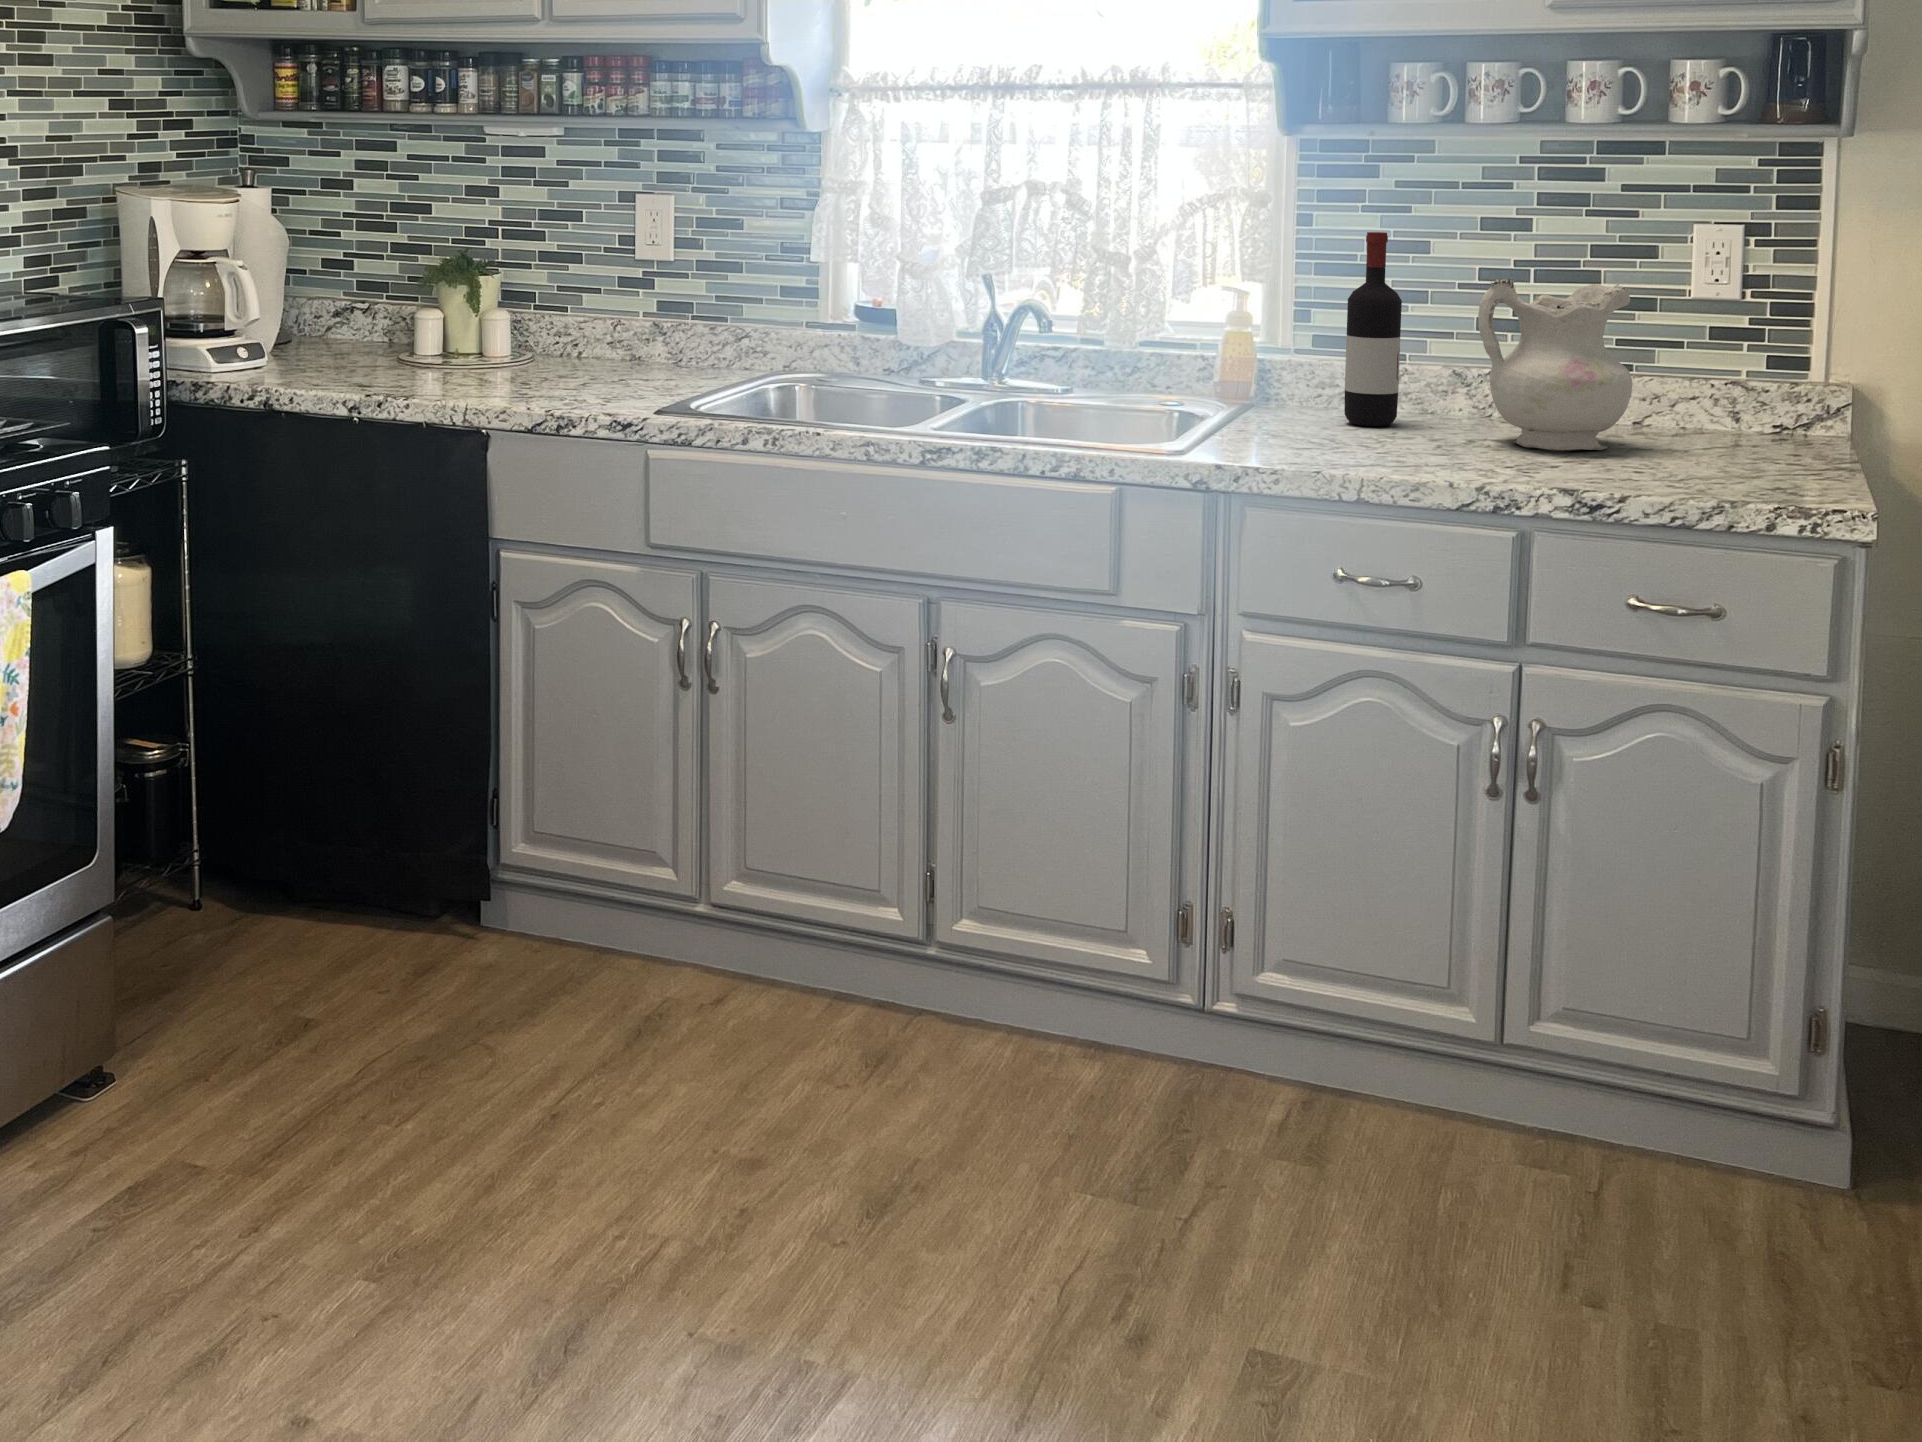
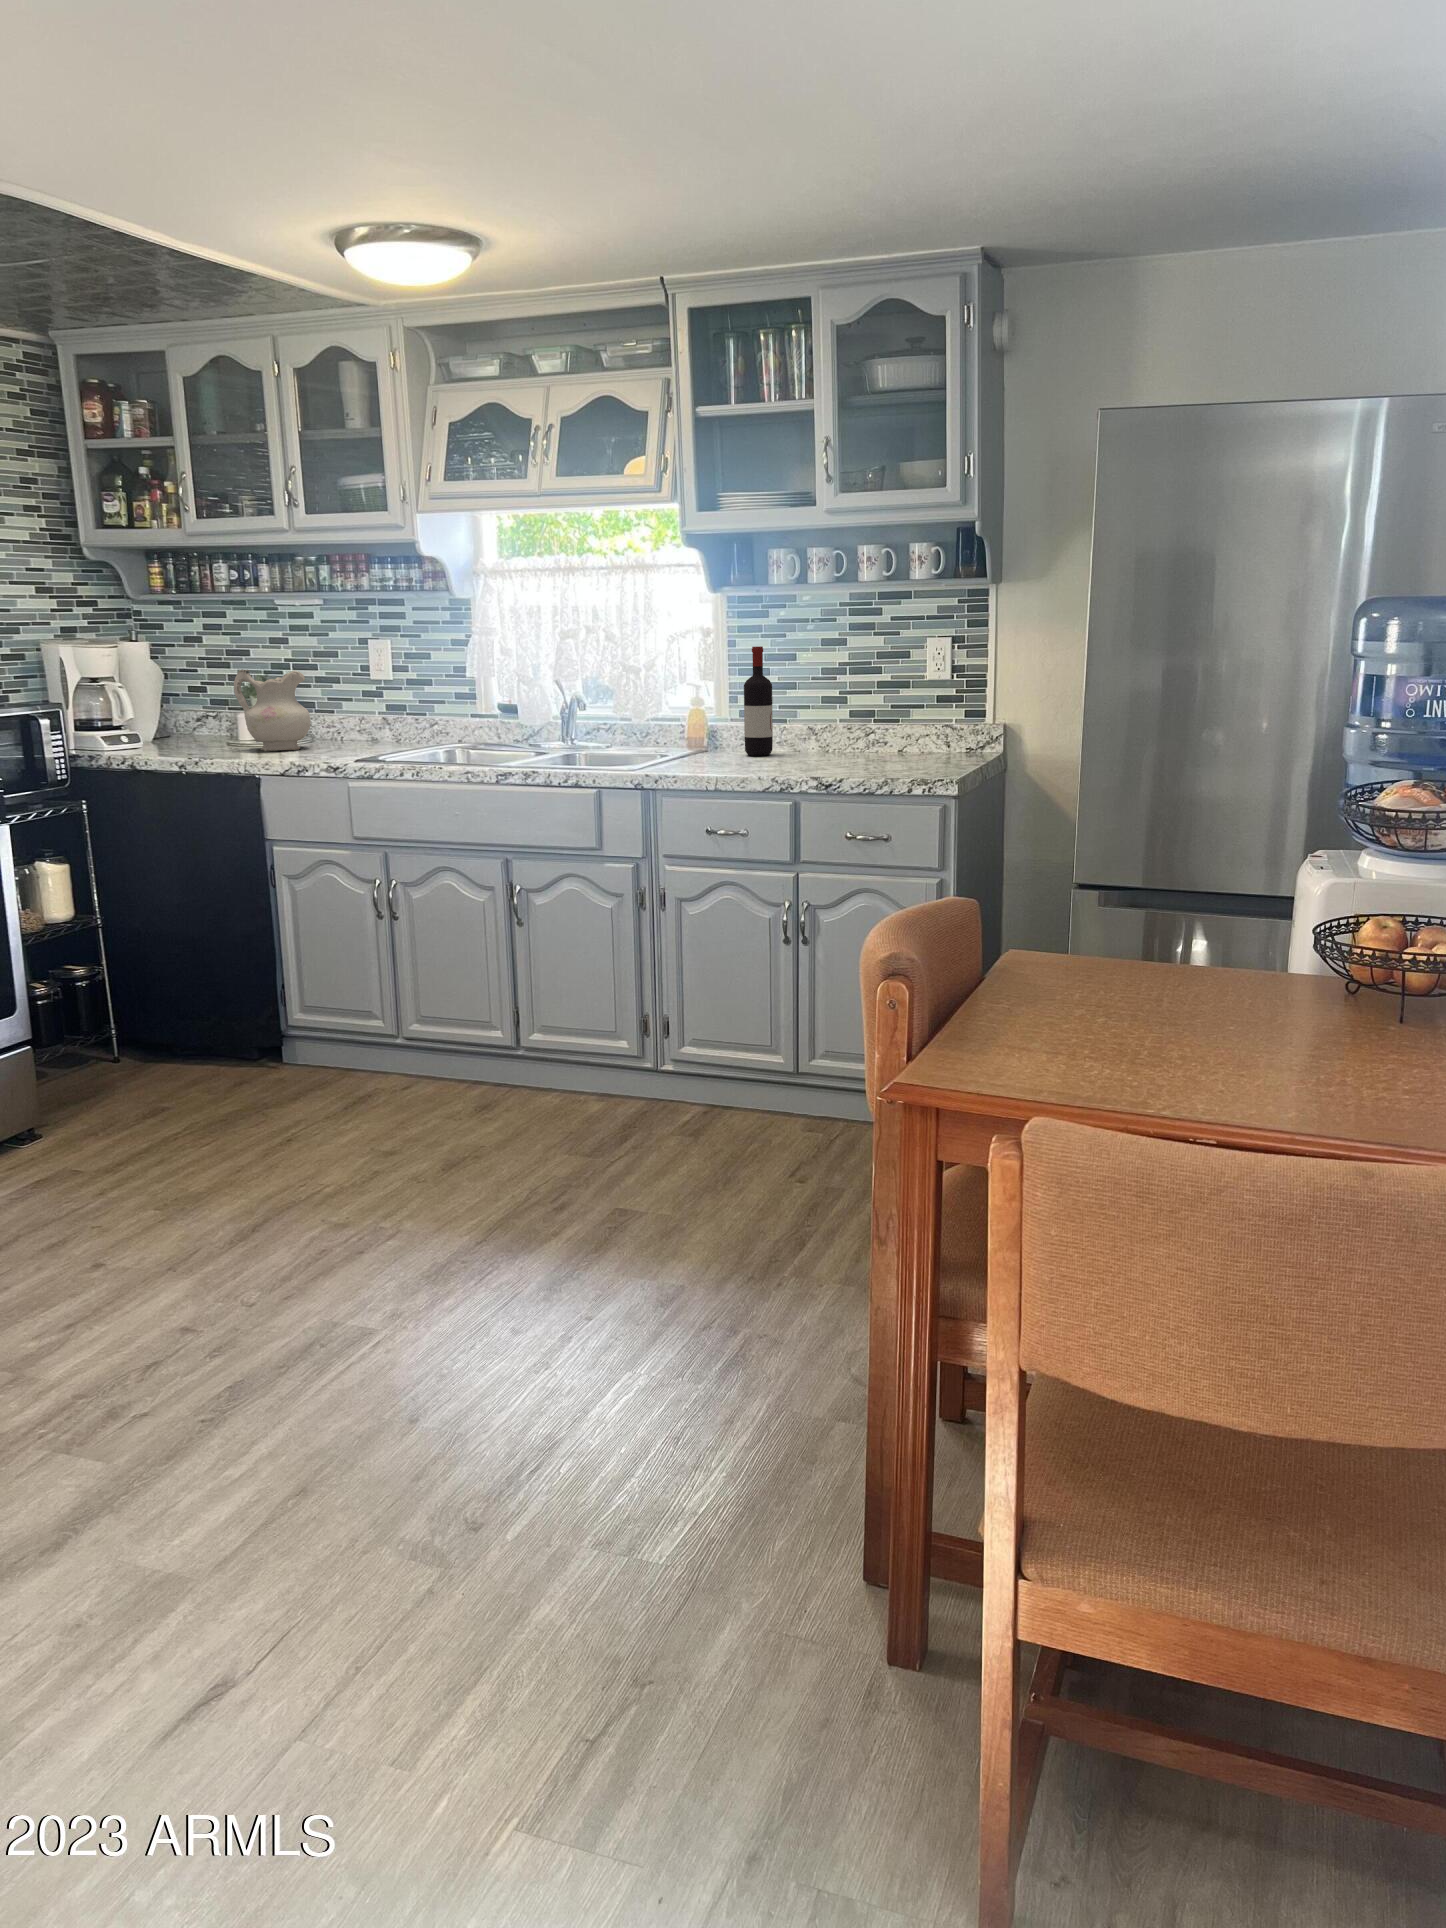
ceramic pitcher: present [1478,279,1632,450] -> present [234,669,310,751]

